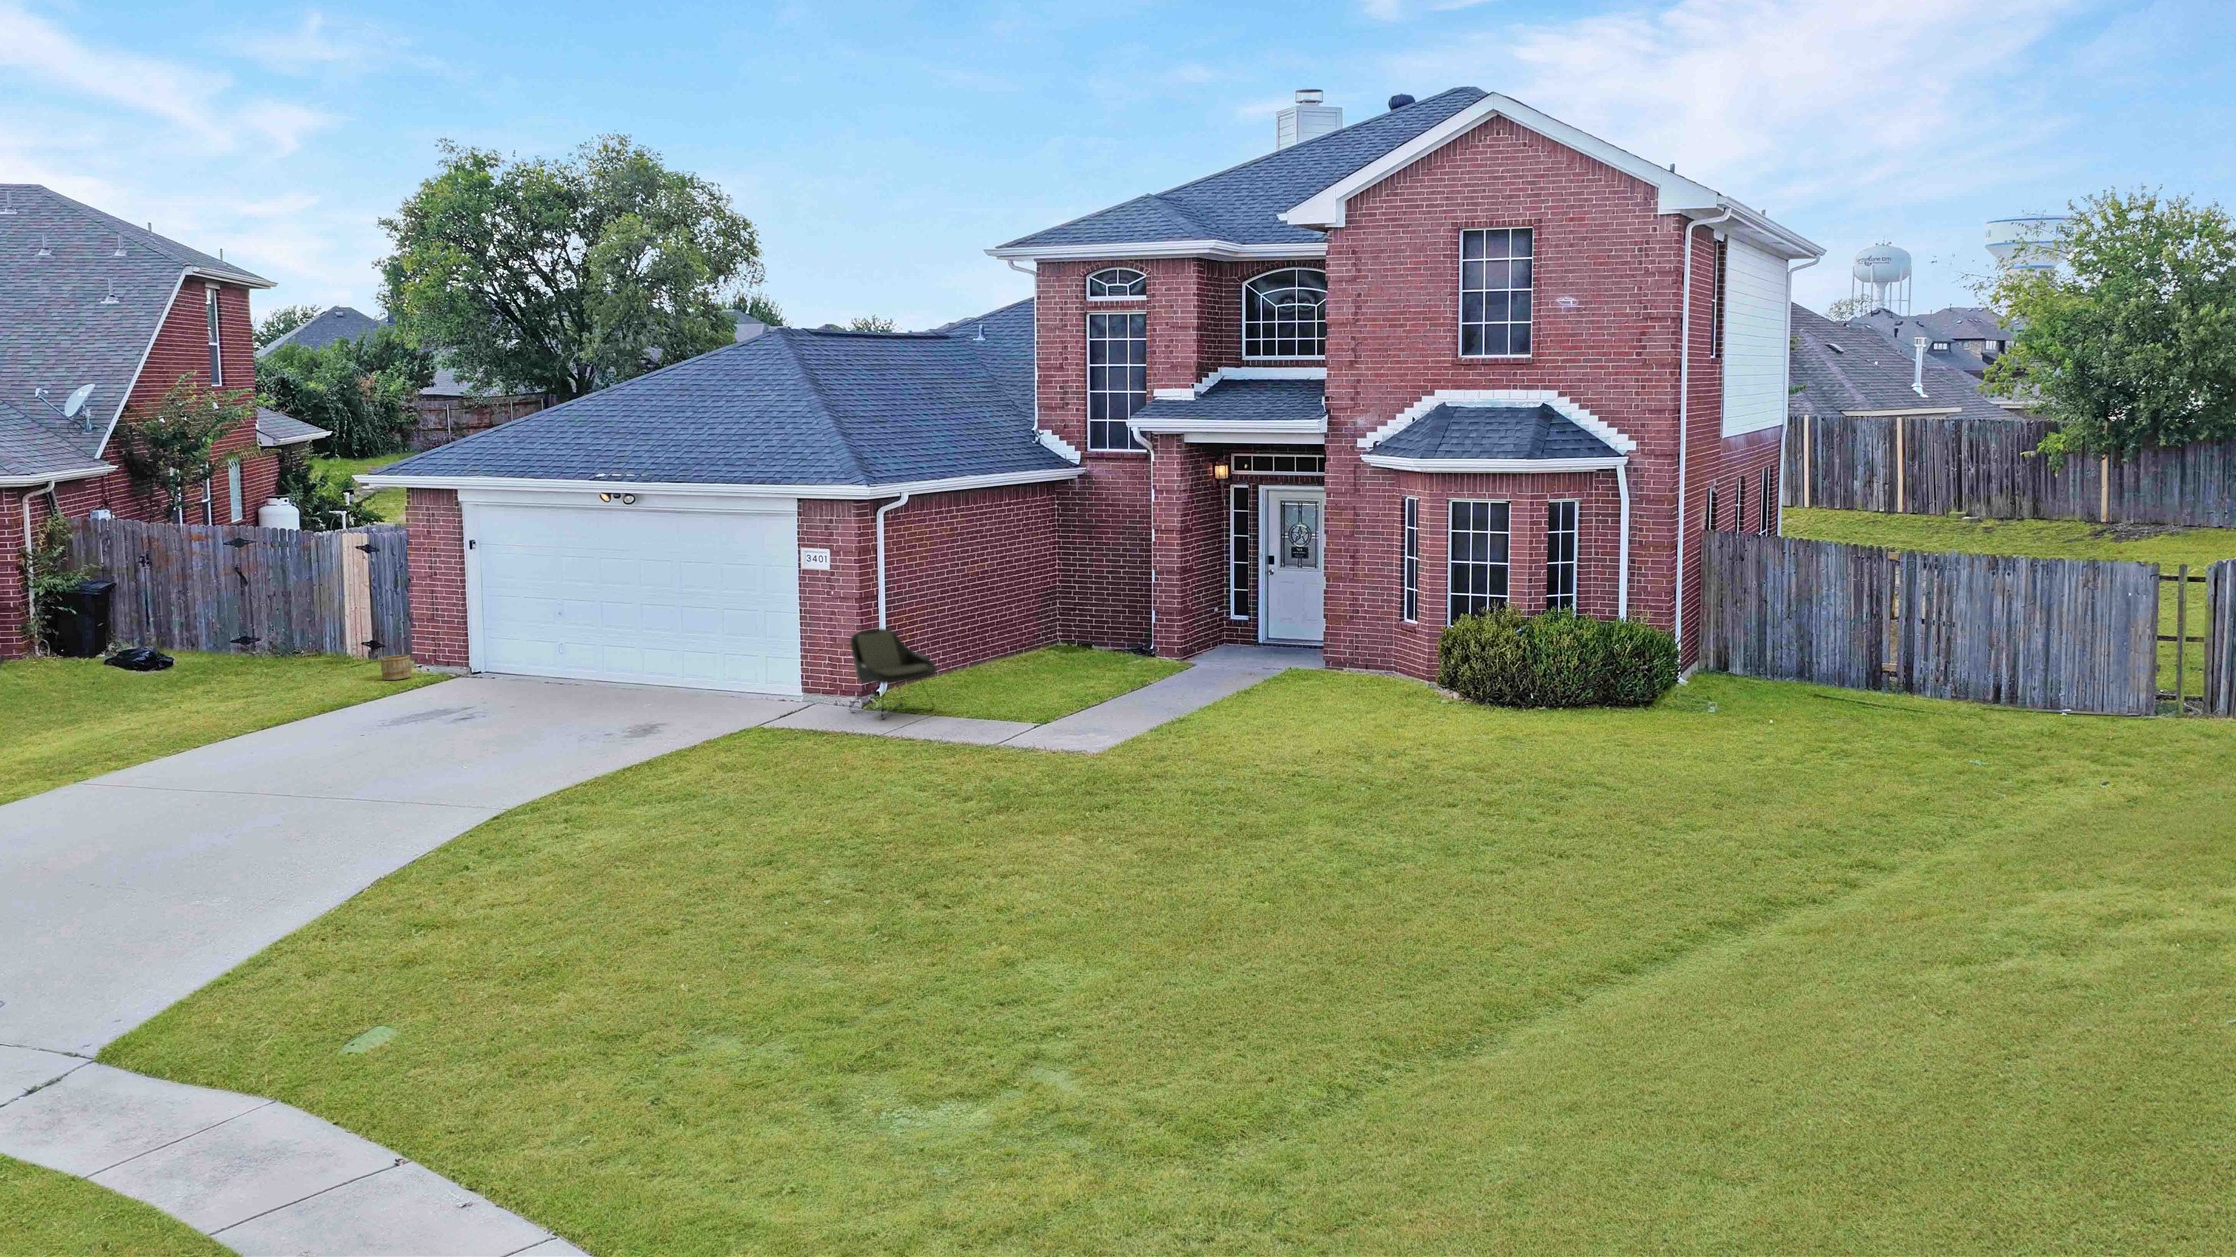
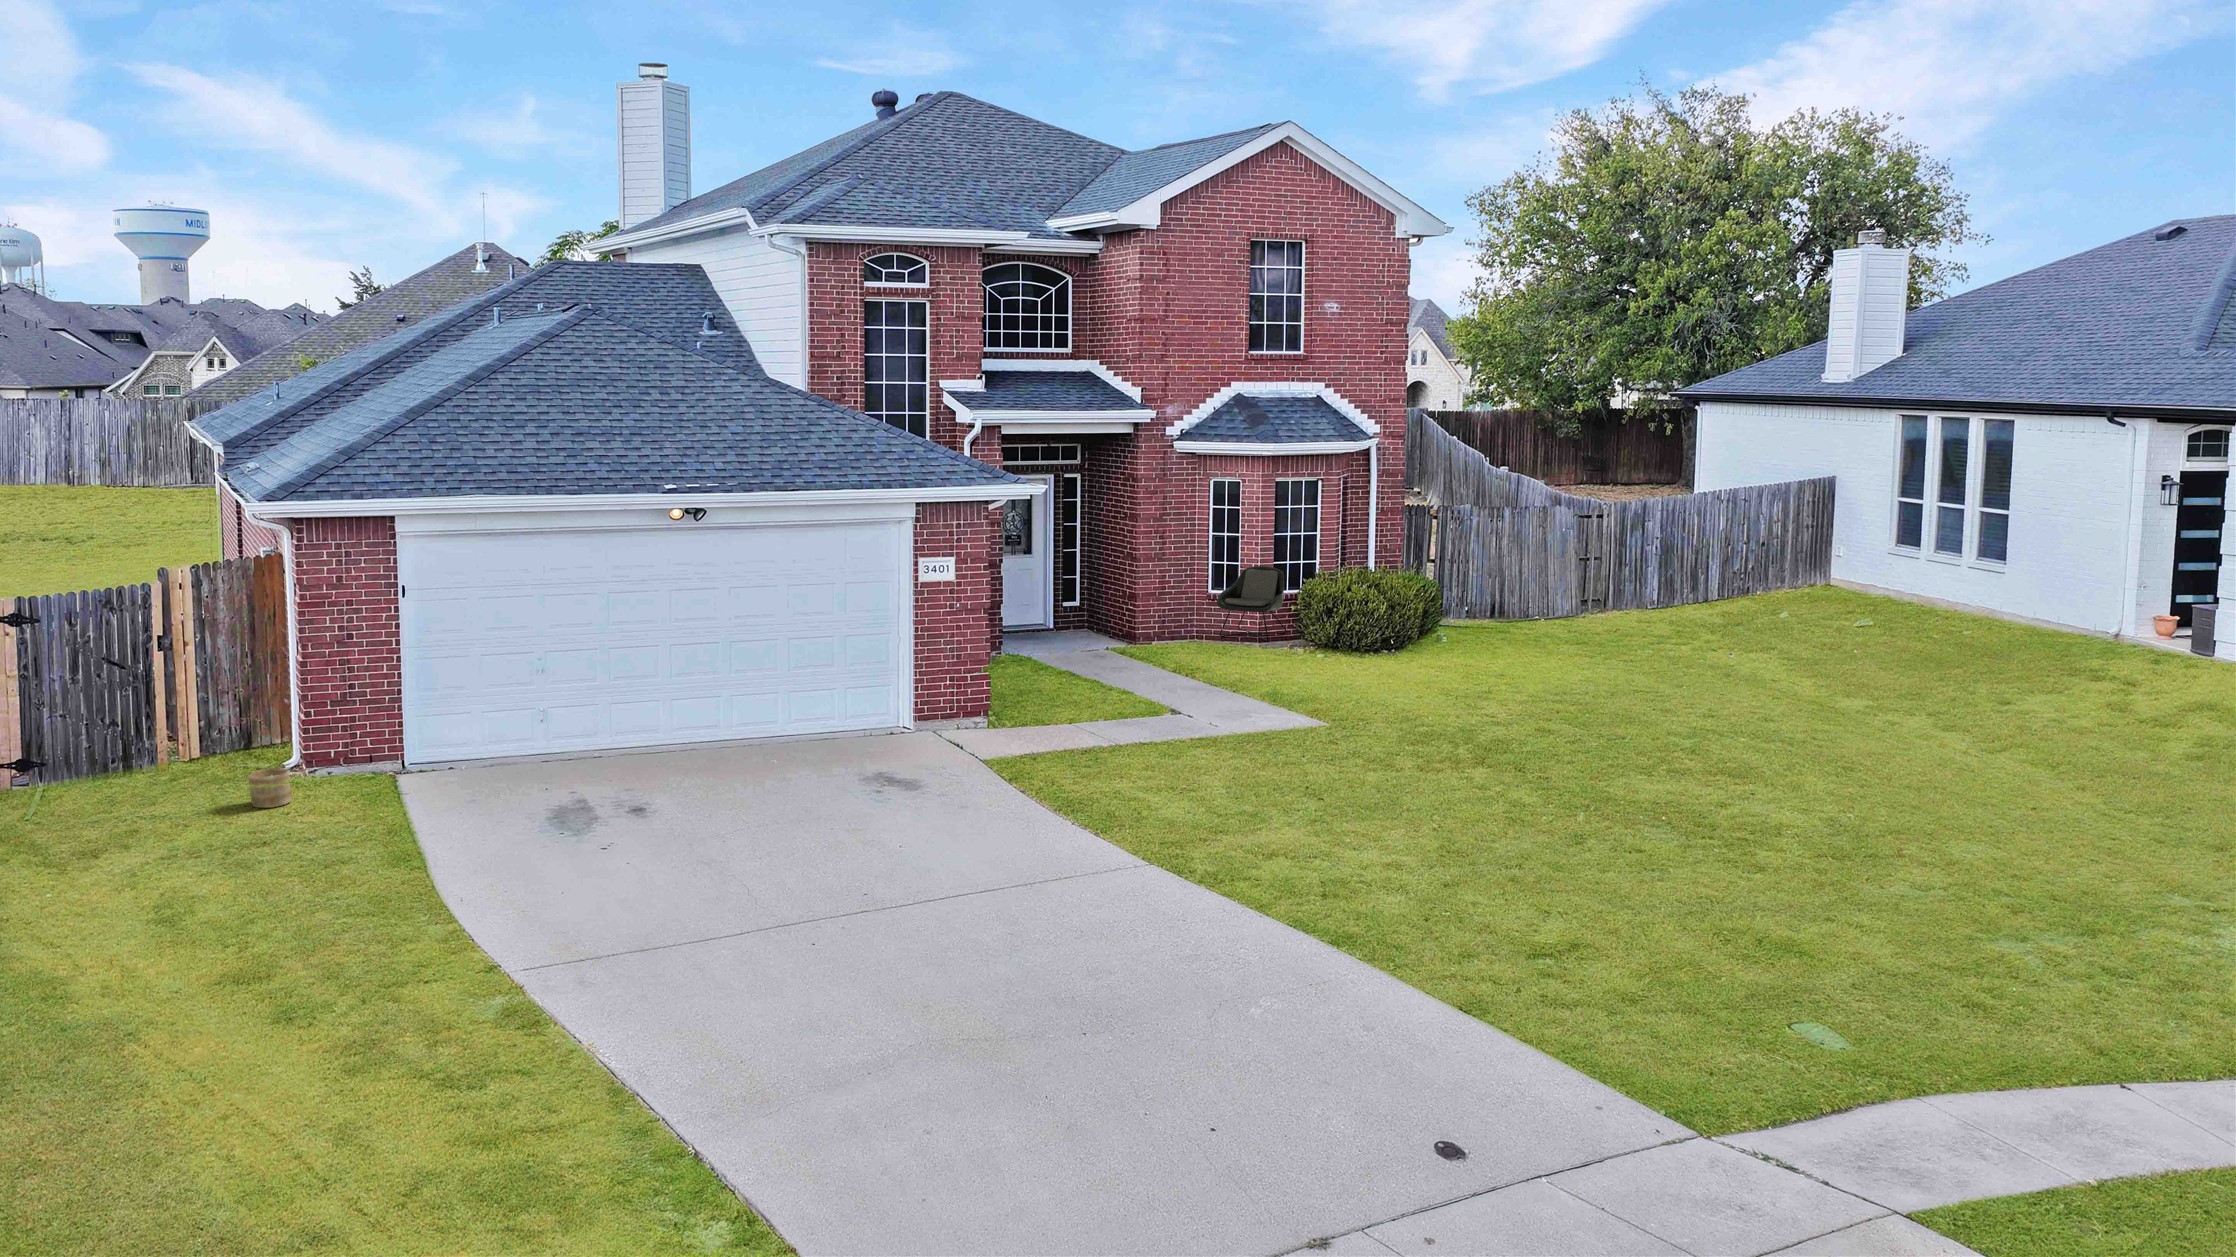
lounge chair: present [850,629,937,719] -> present [1217,566,1286,642]

